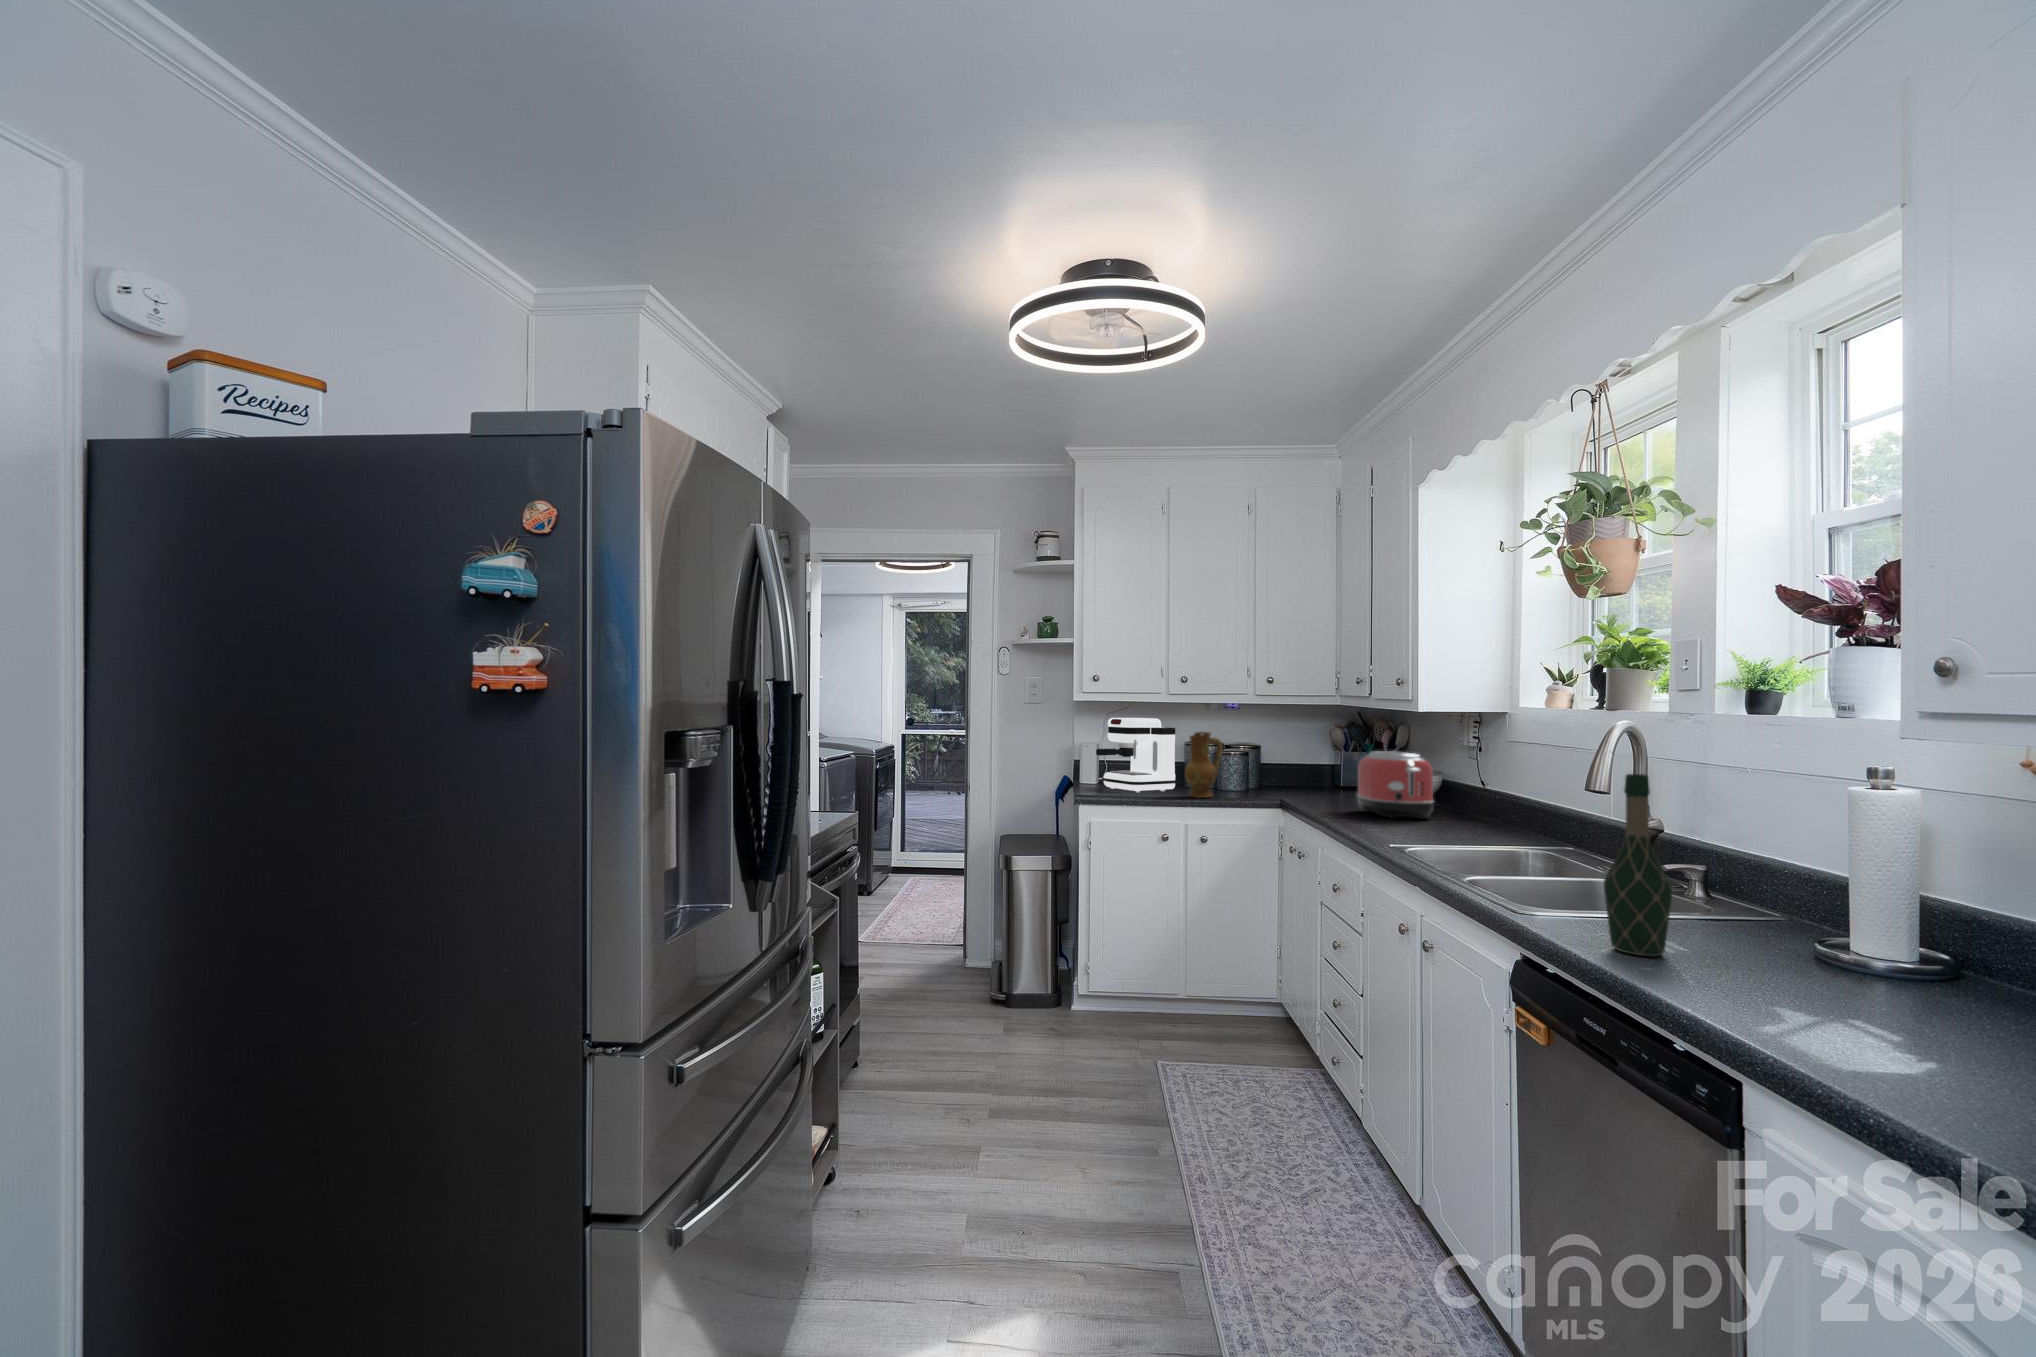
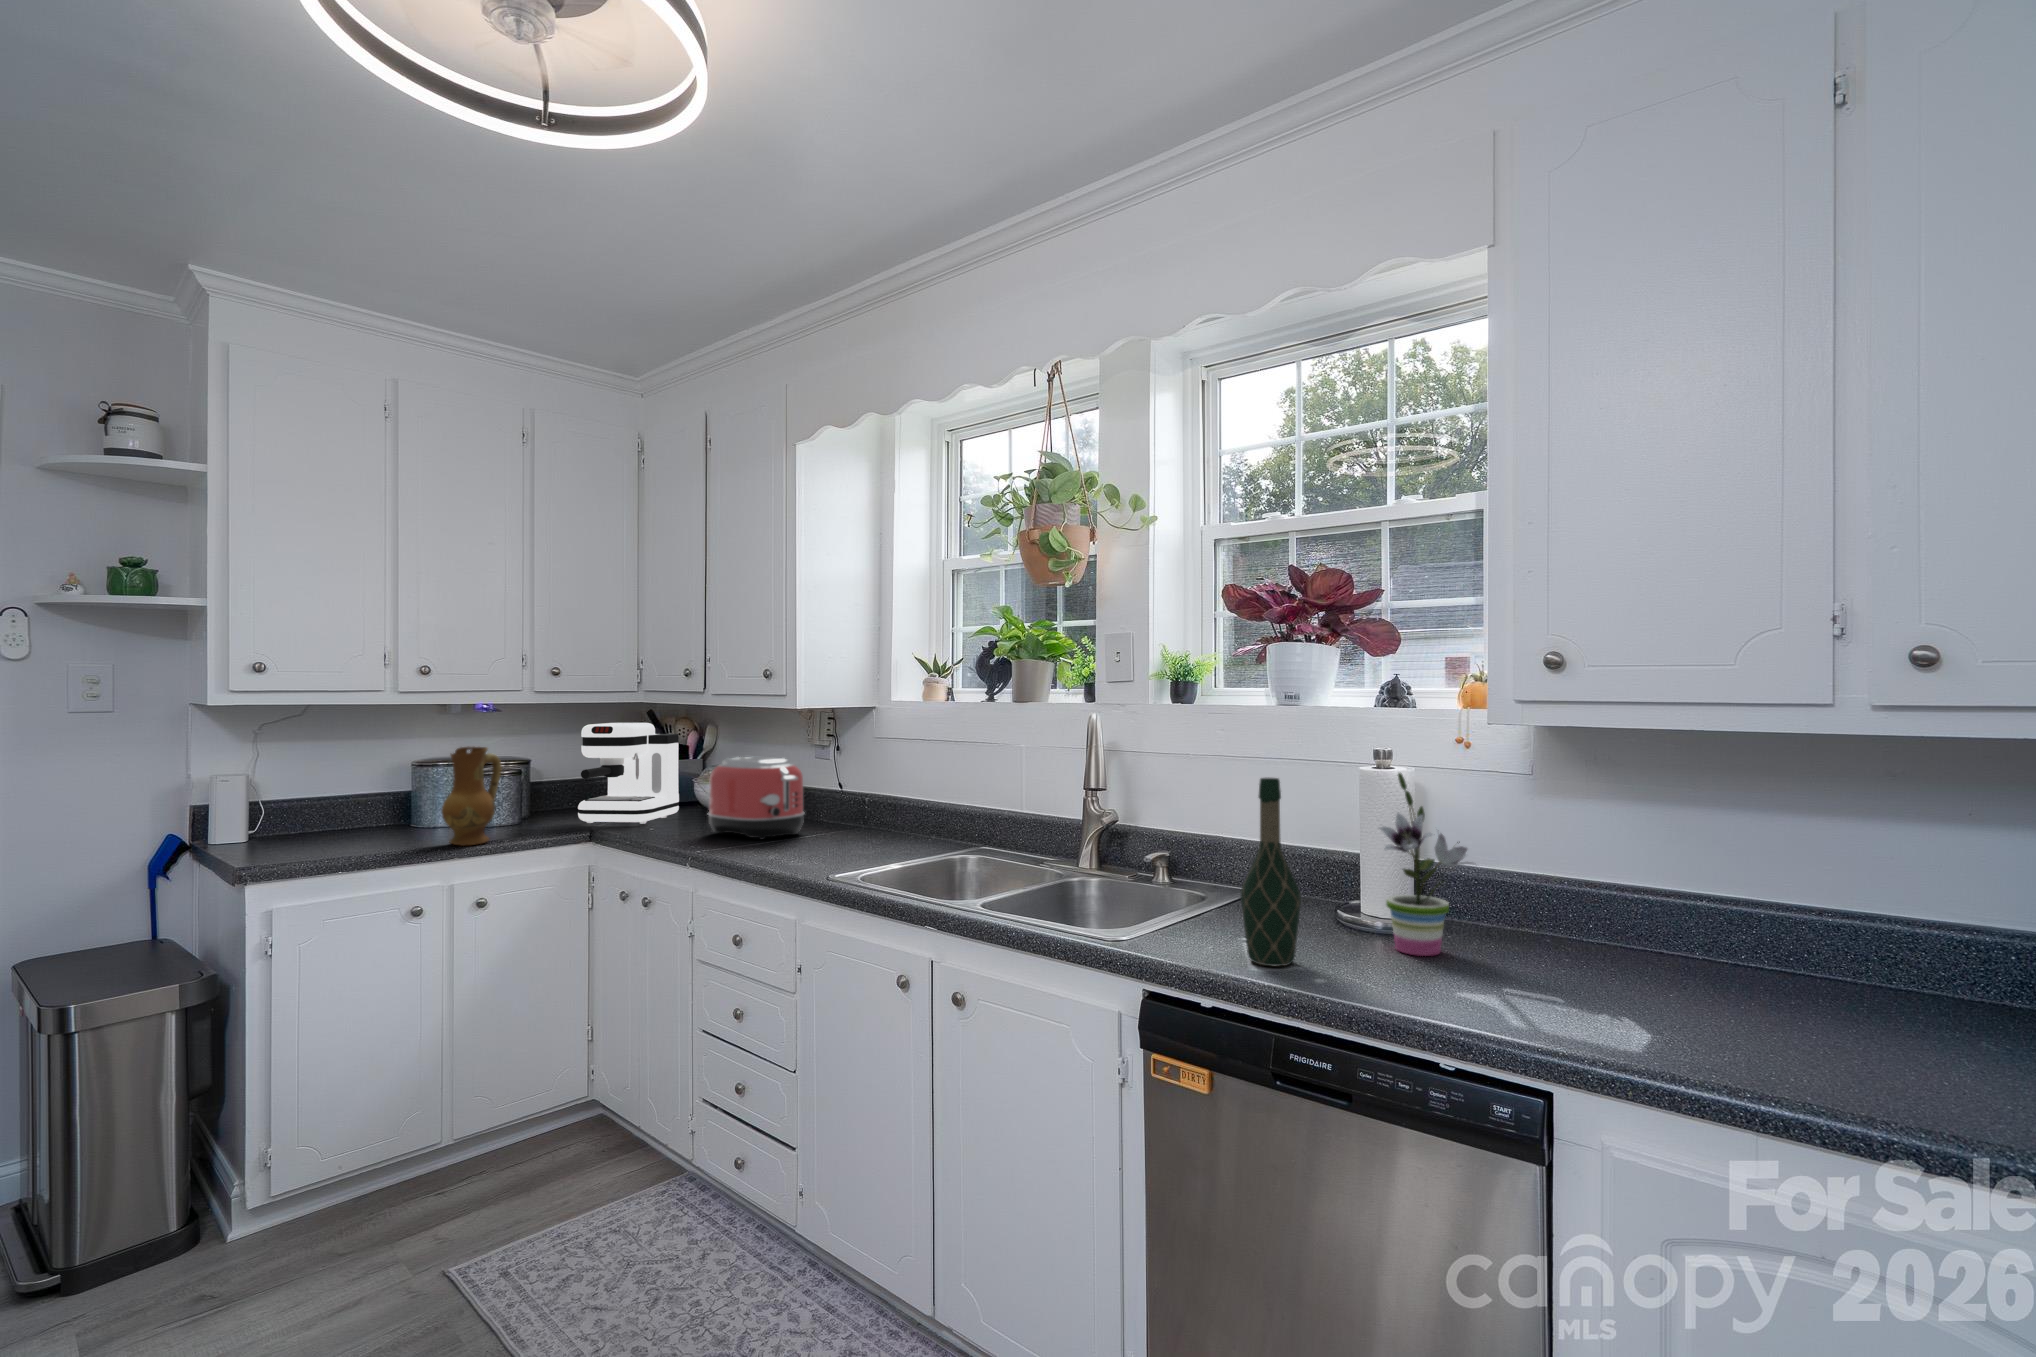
coffee maker: present [1096,718,1175,793] -> present [578,723,679,824]
potted plant: none [1784,785,1957,994] -> present [1380,773,1473,956]

